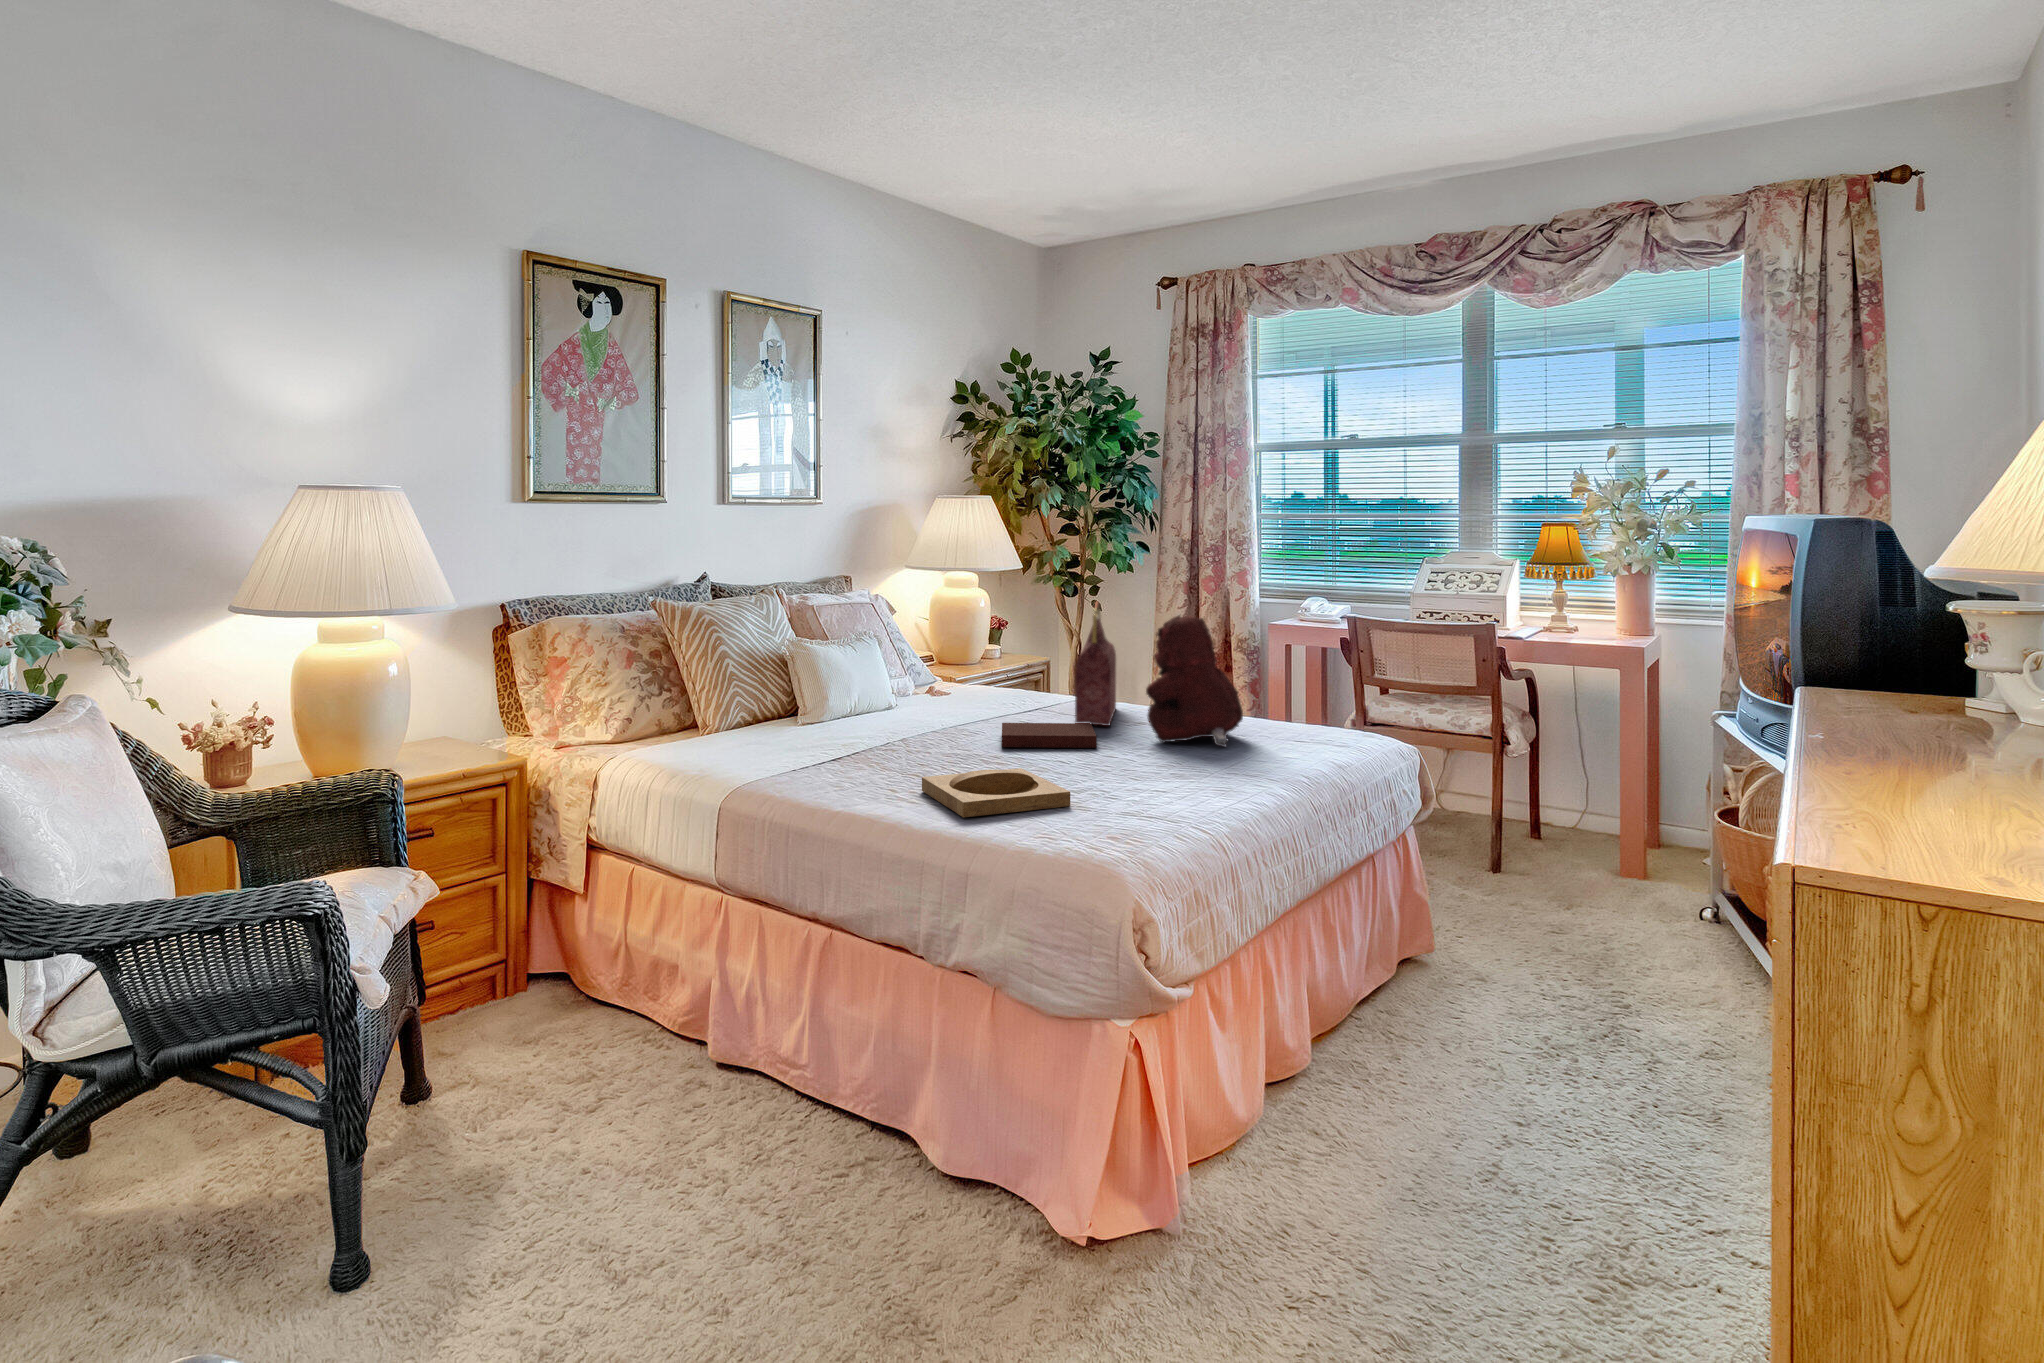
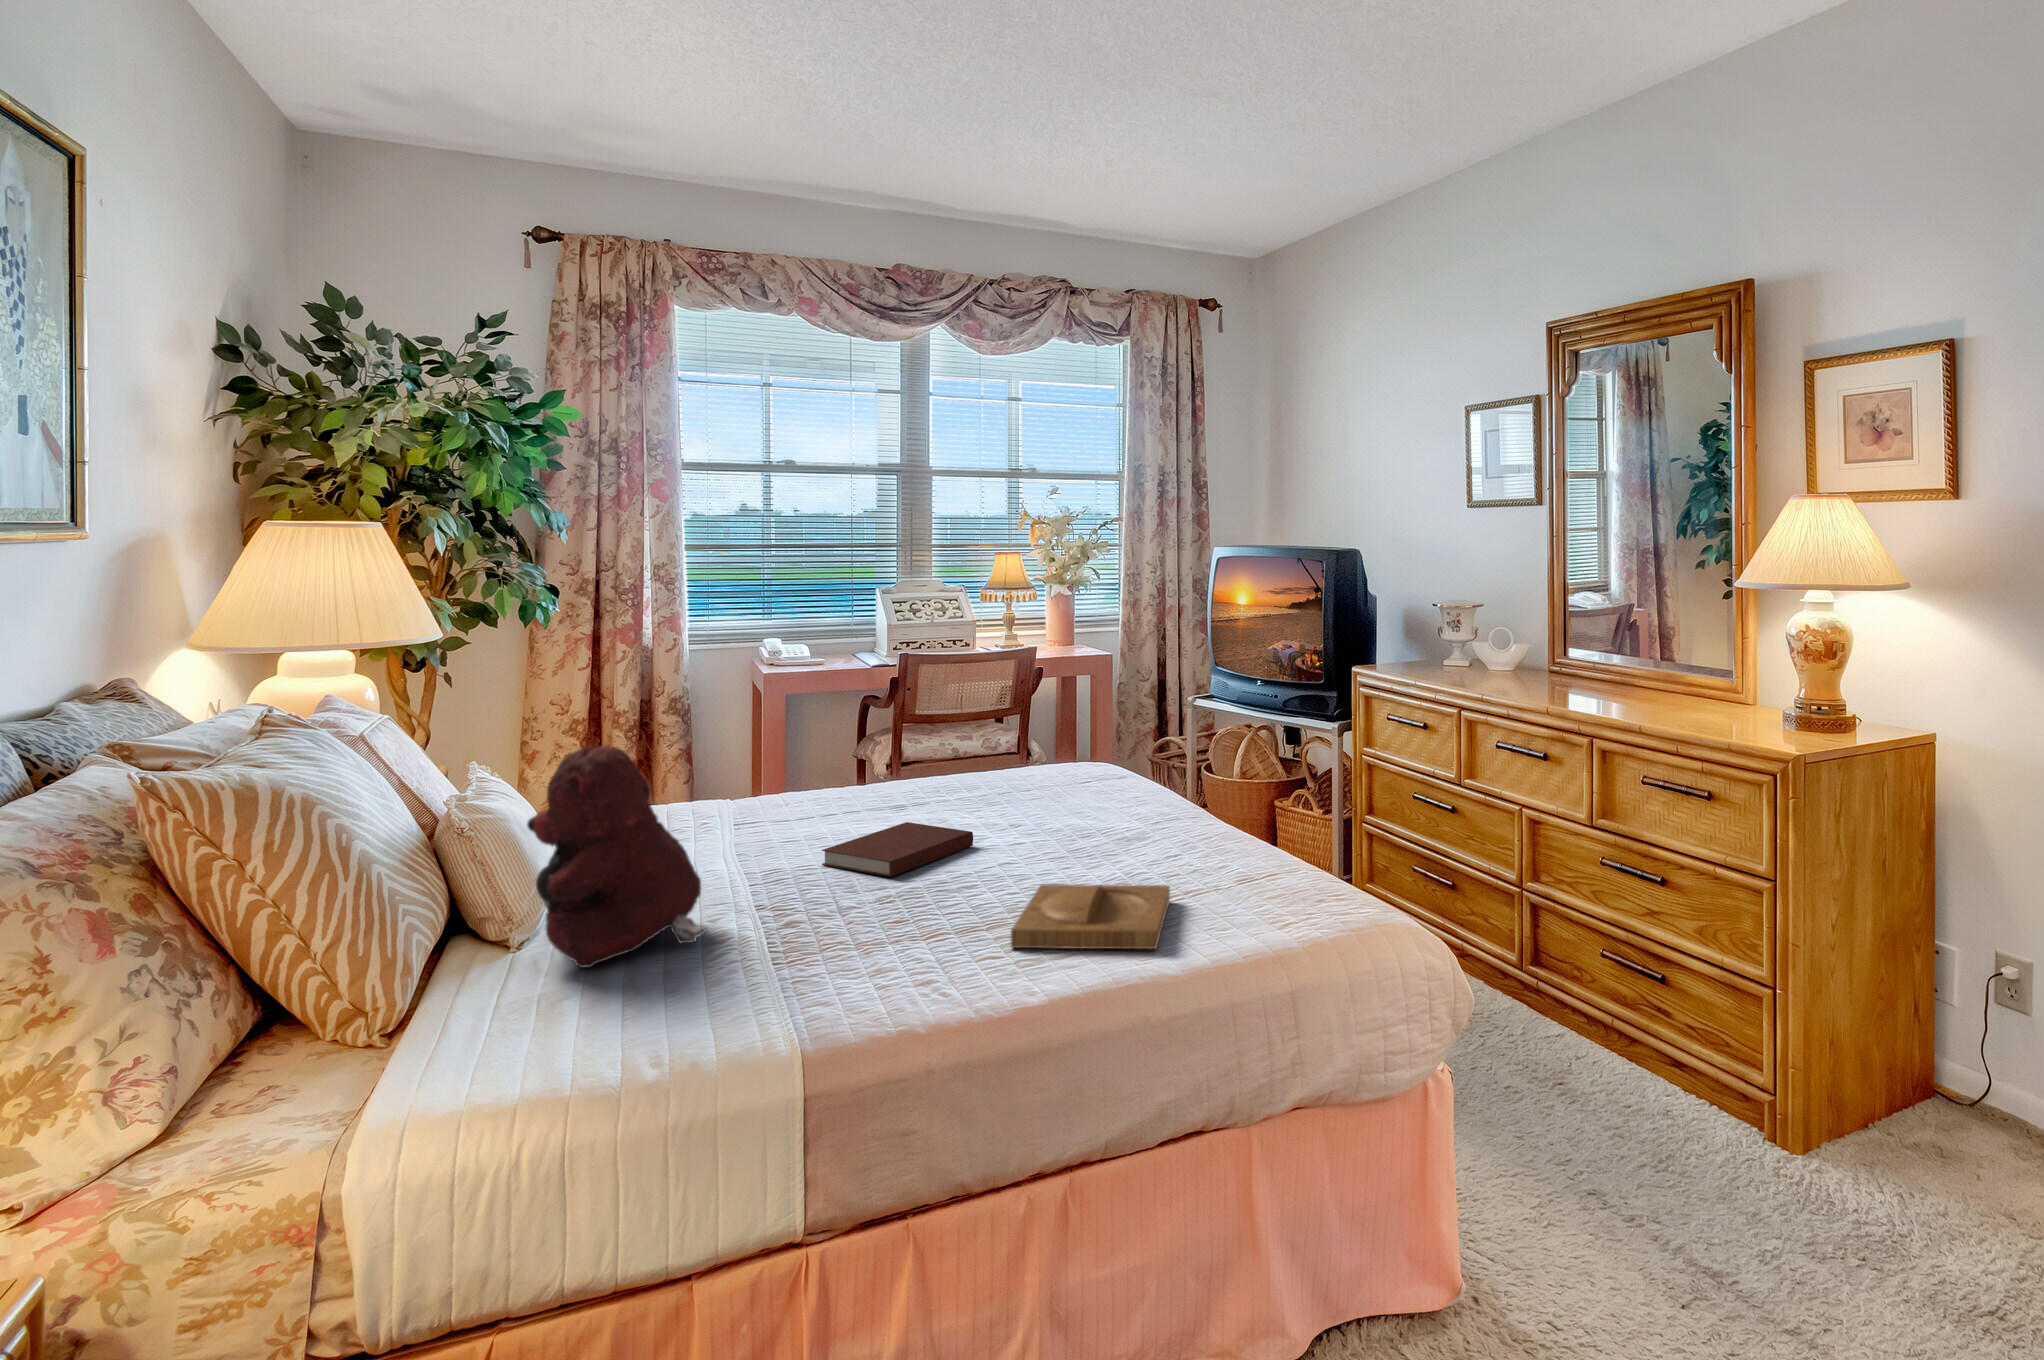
handbag: present [1075,602,1116,726] -> none [784,671,903,829]
teddy bear: present [1146,616,1243,747] -> present [527,746,706,968]

